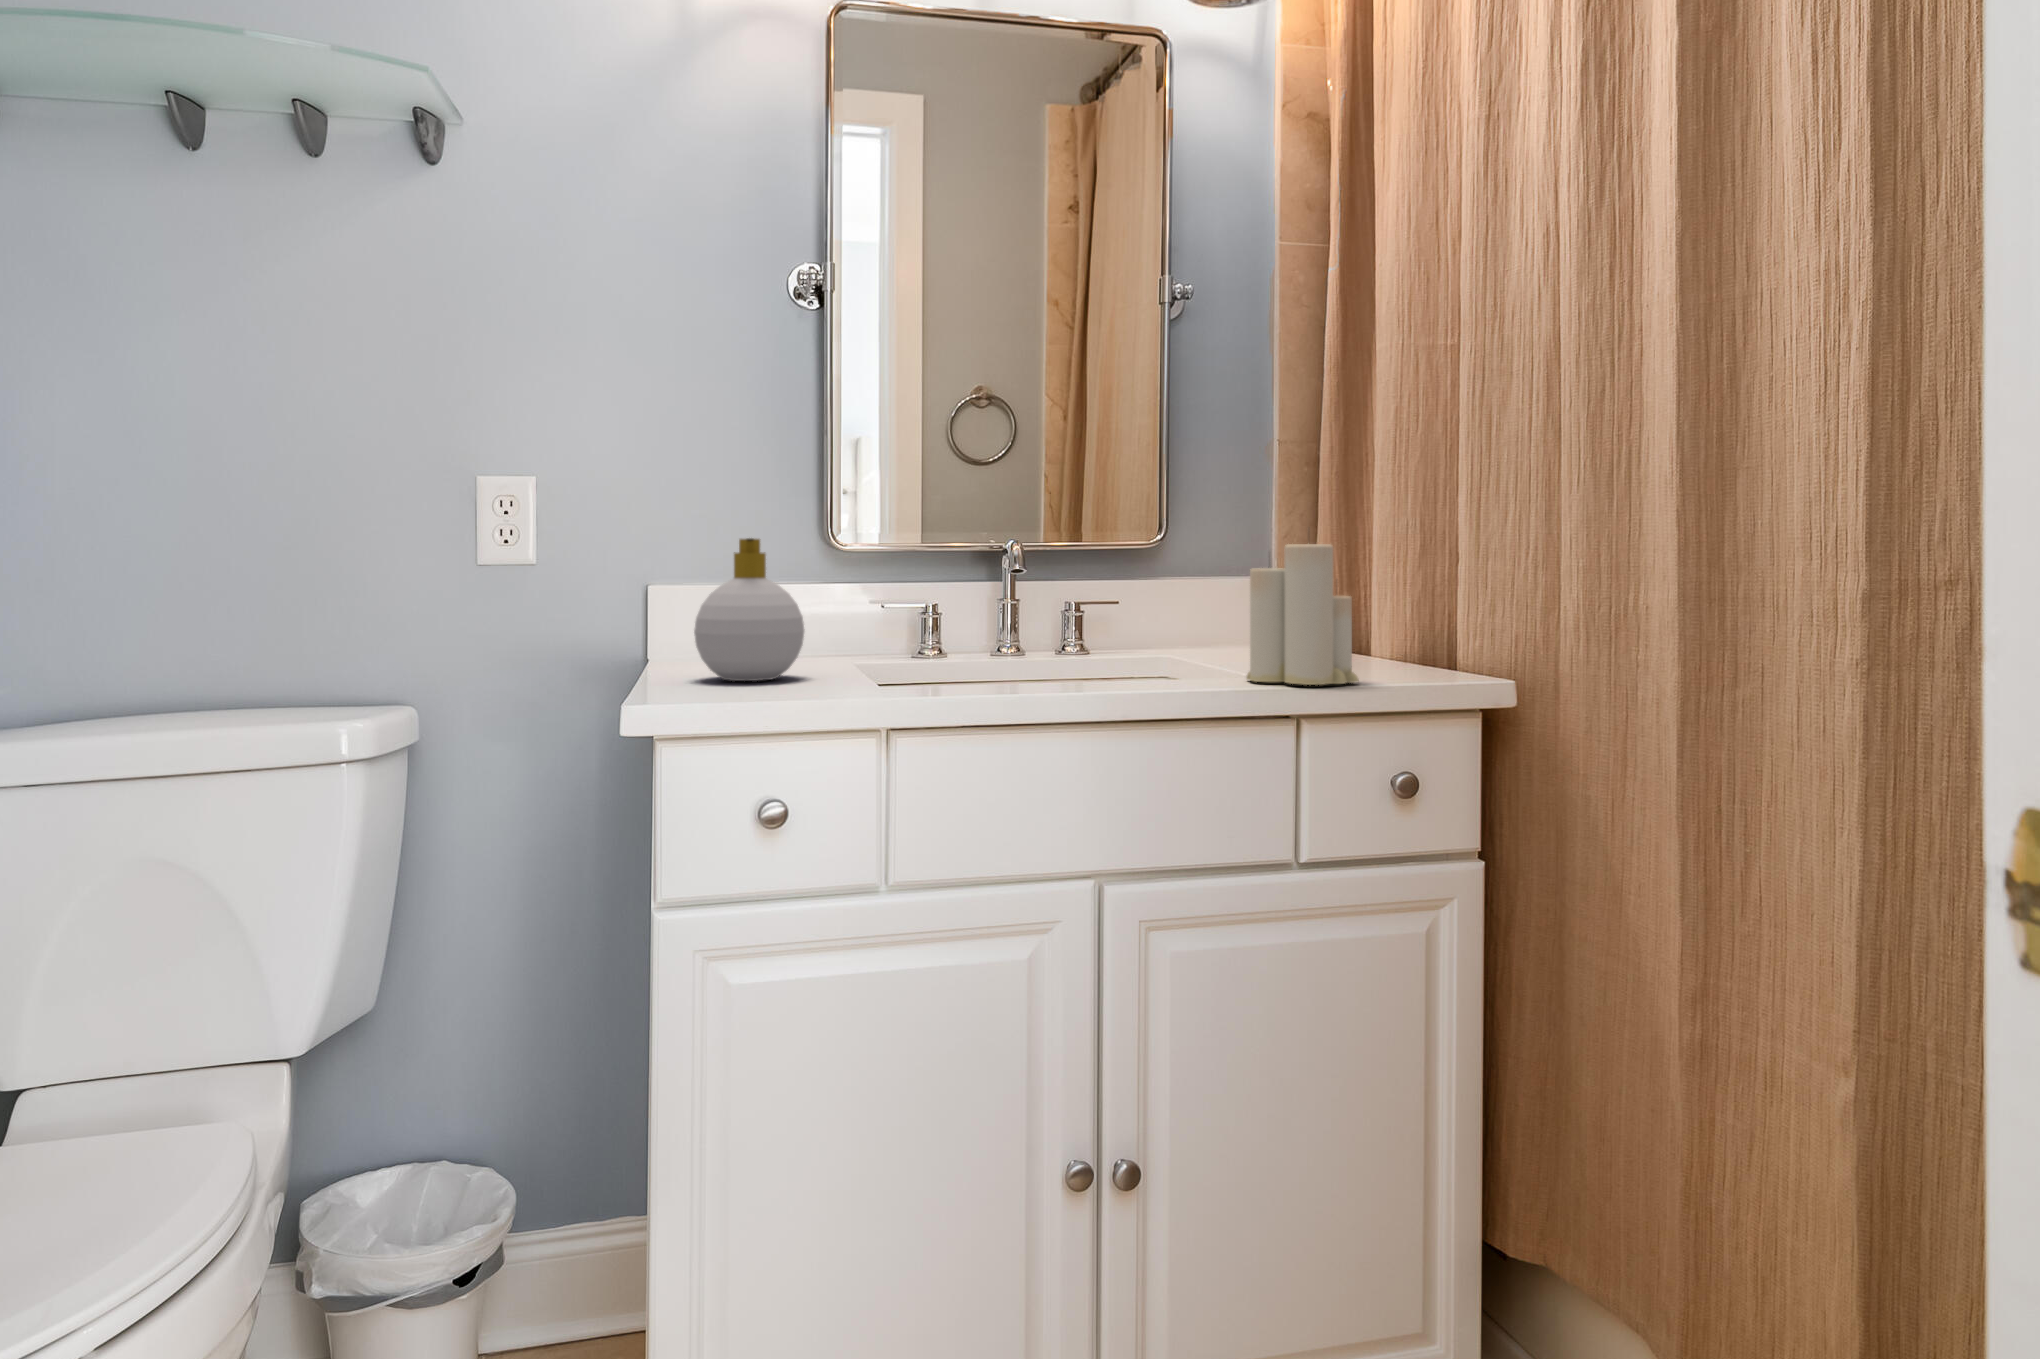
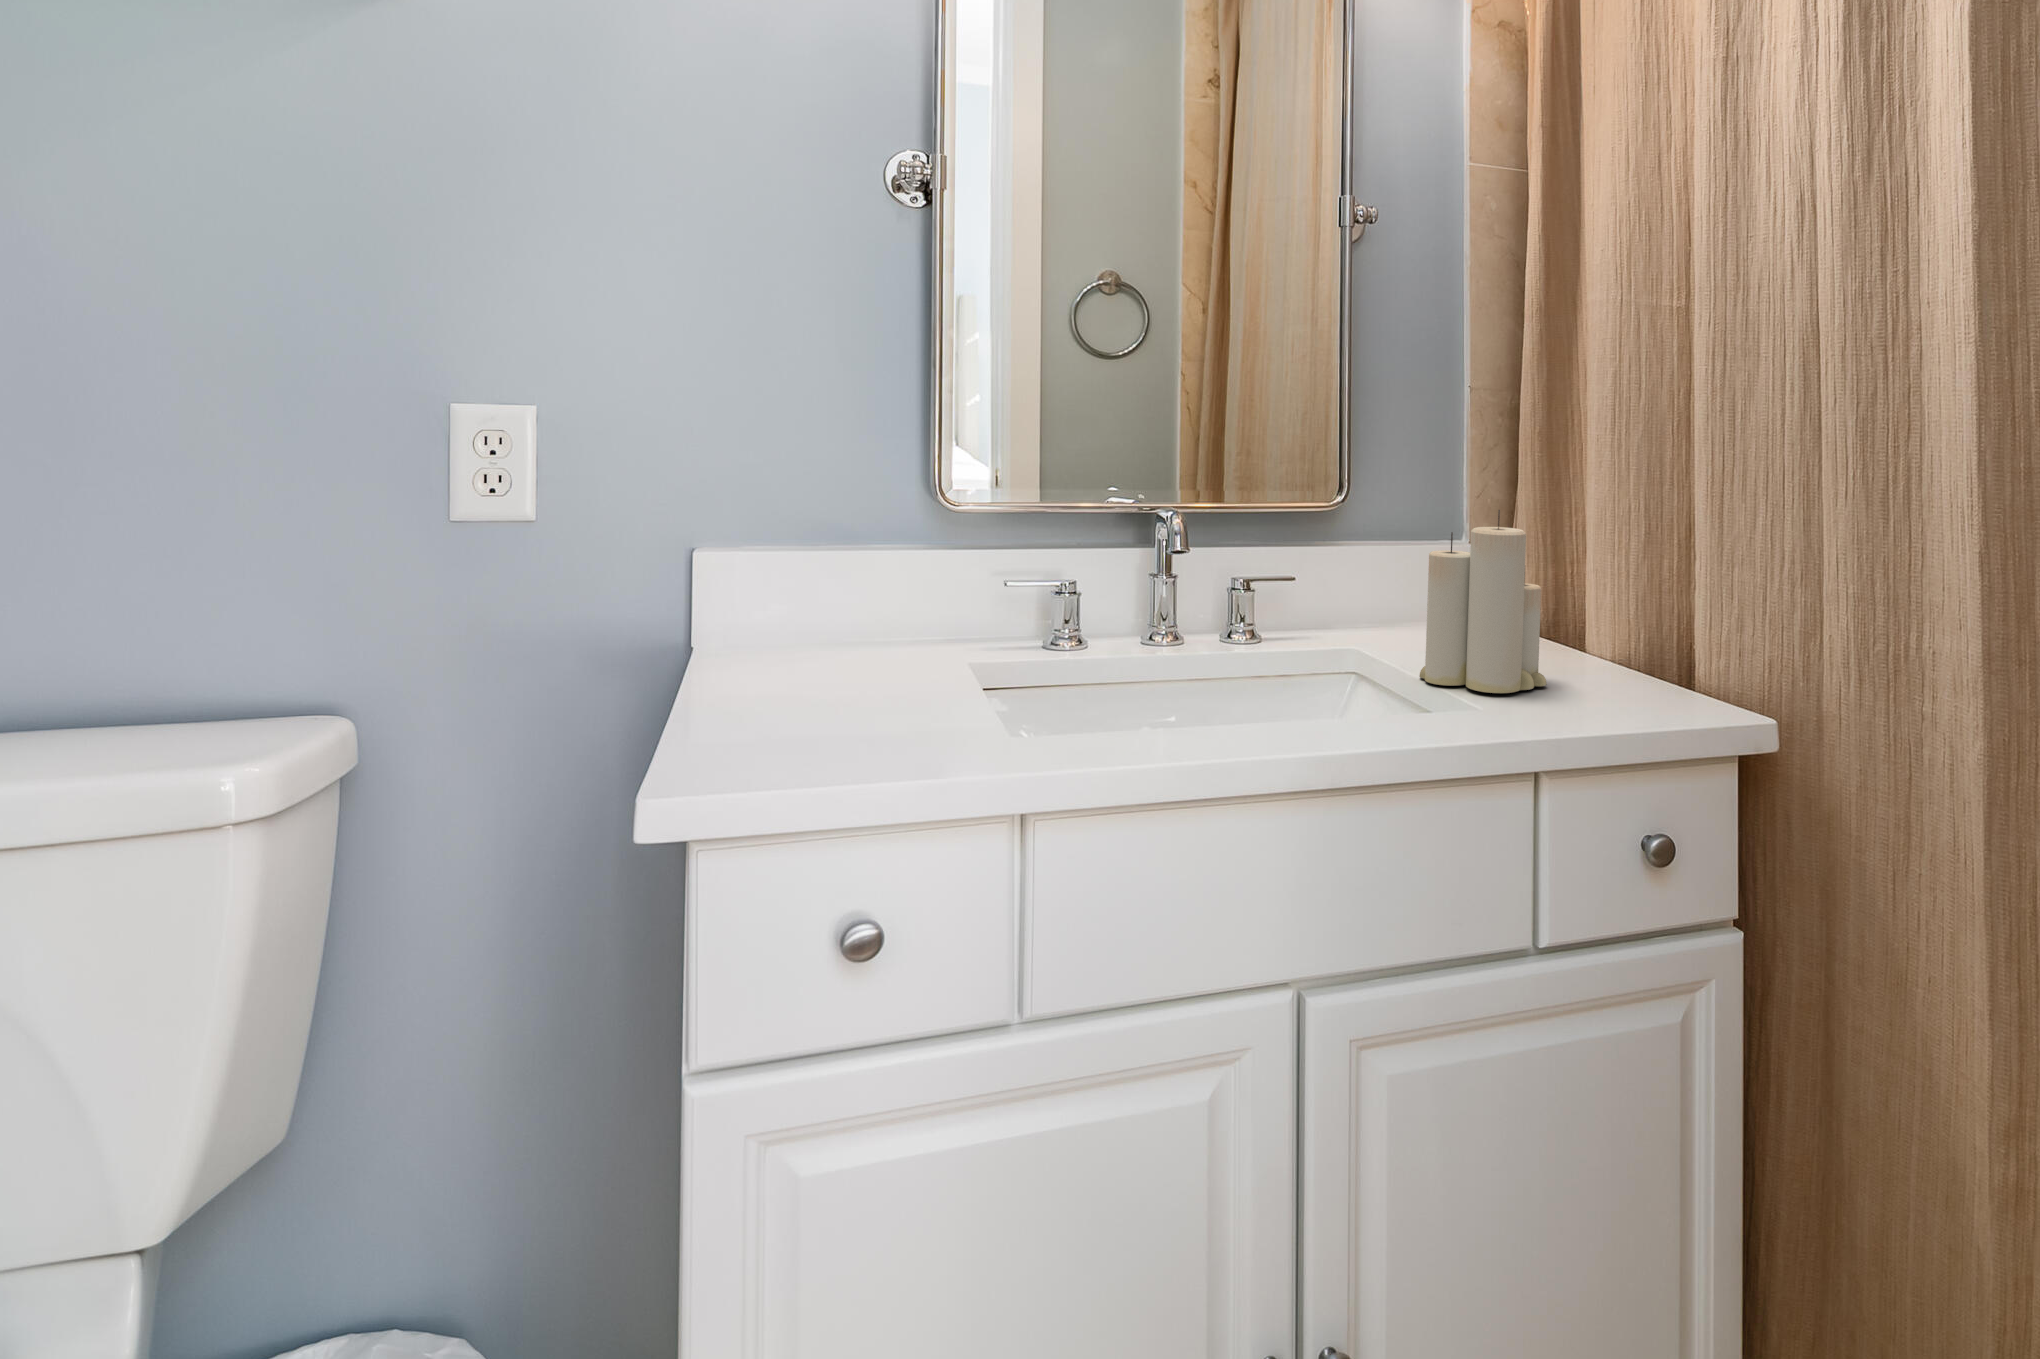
soap bottle: present [694,538,804,681] -> none [744,502,890,684]

